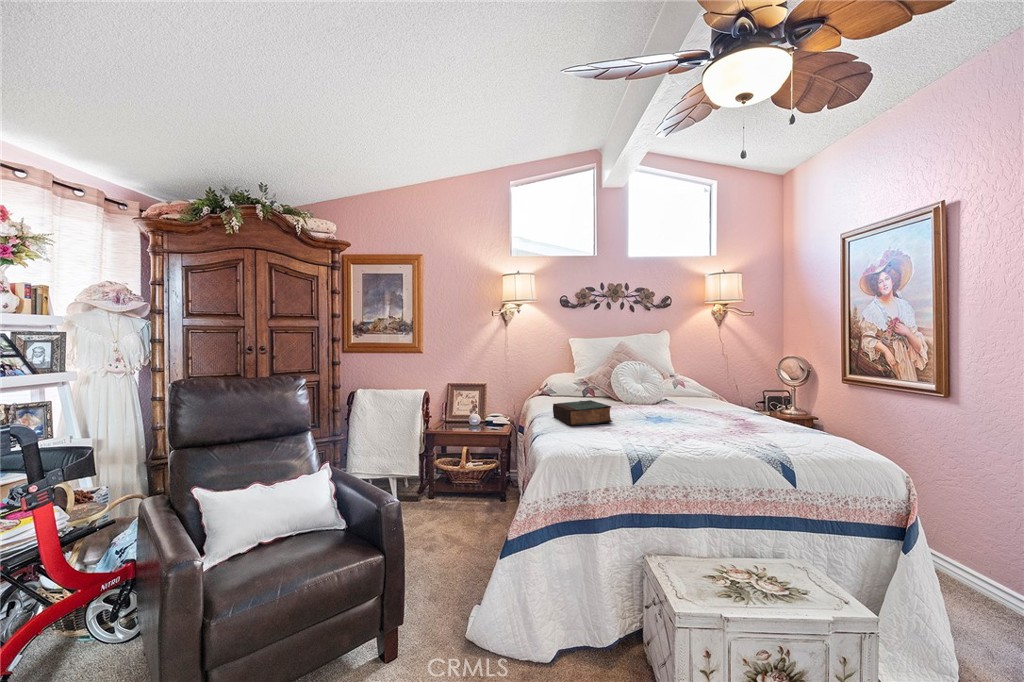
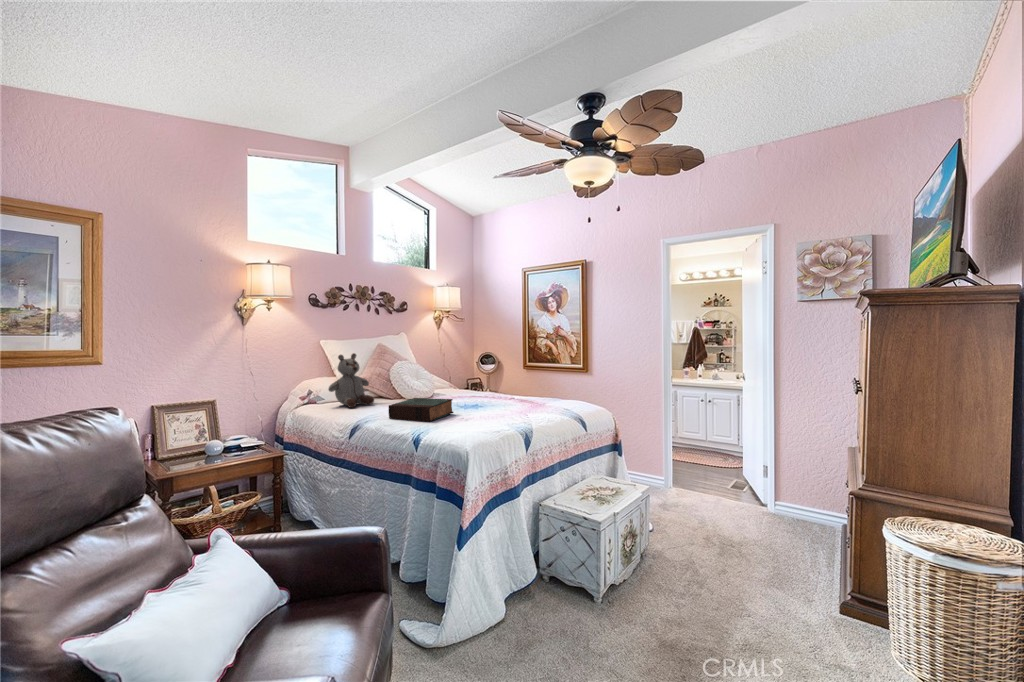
stuffed bear: none [546,351,586,403] -> present [329,353,374,408]

